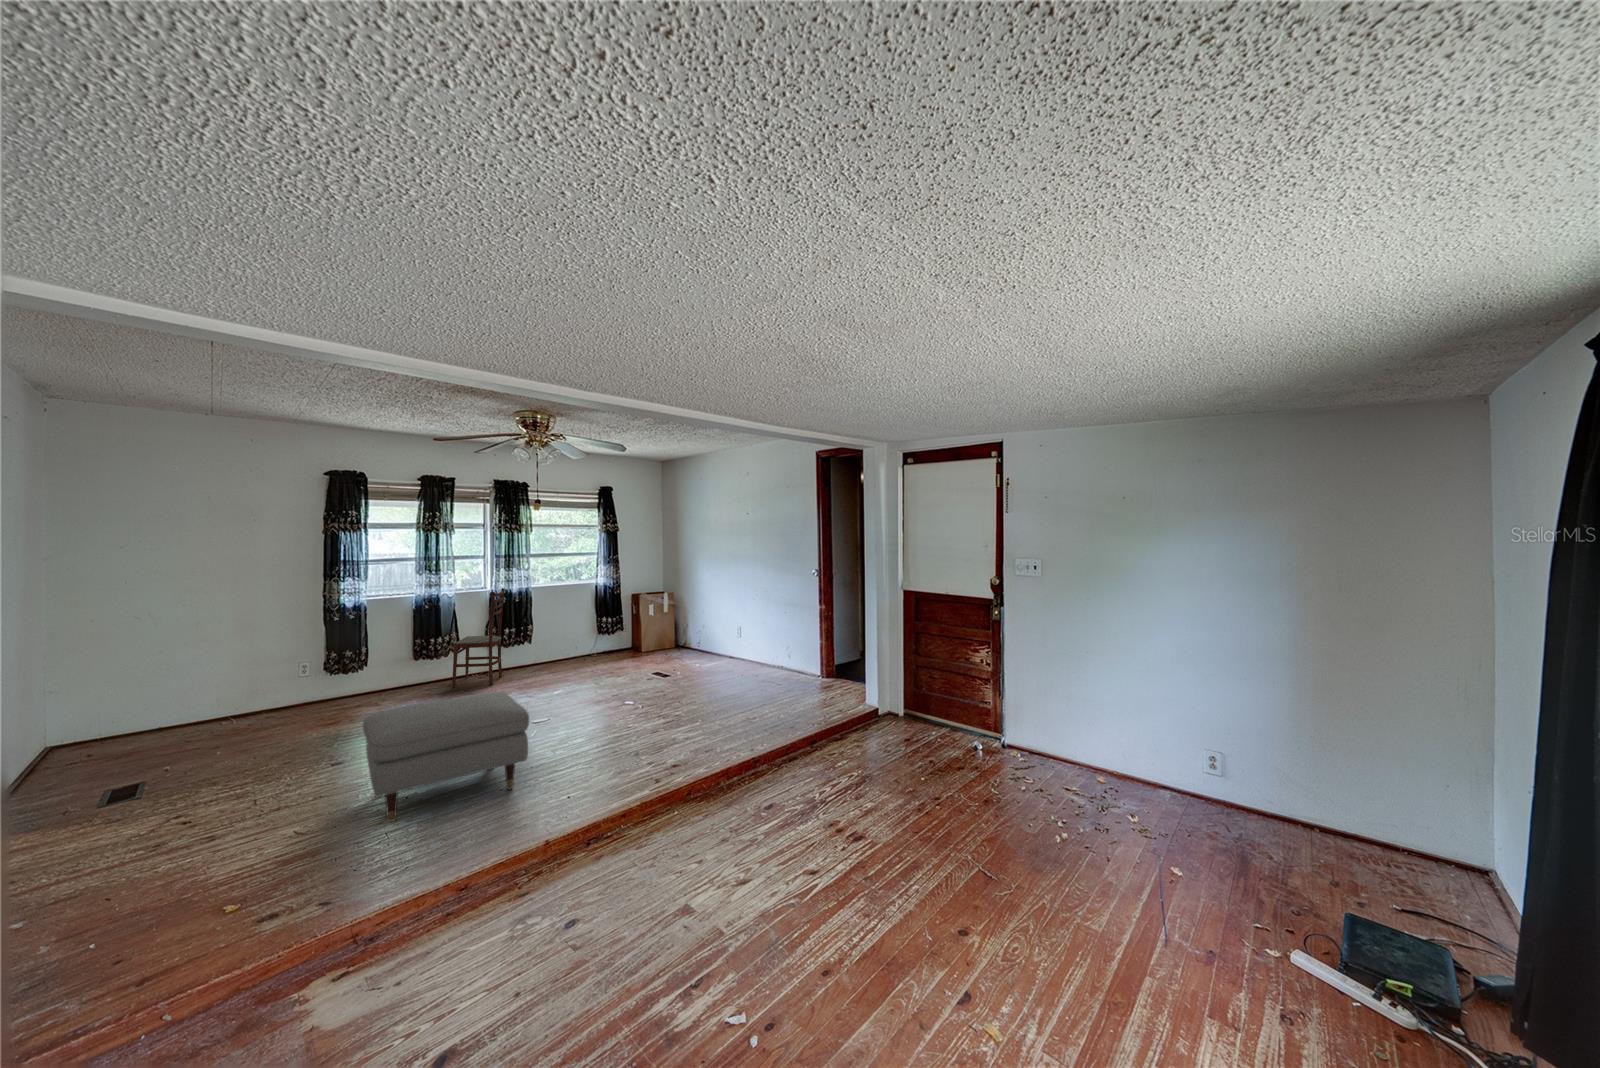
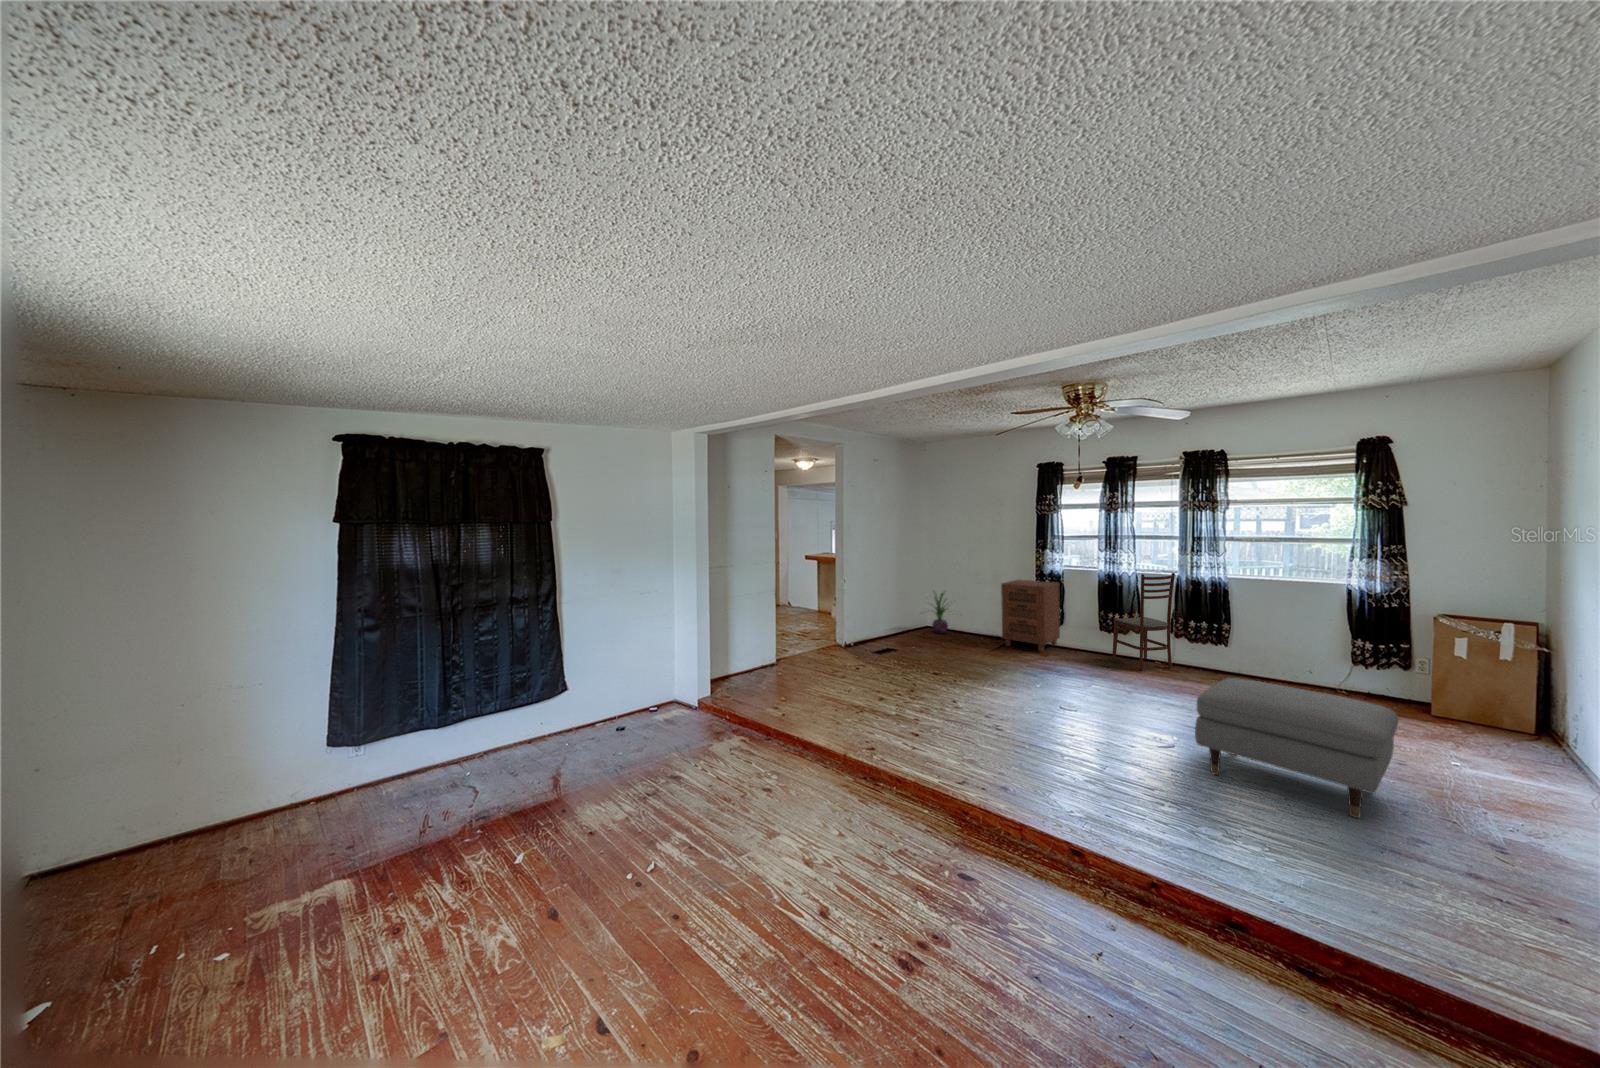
cabinet: none [298,618,378,717] -> present [1001,580,1060,652]
decorative plant: none [86,666,210,745] -> present [931,591,948,633]
ottoman: present [363,692,529,822] -> present [1195,678,1398,818]

